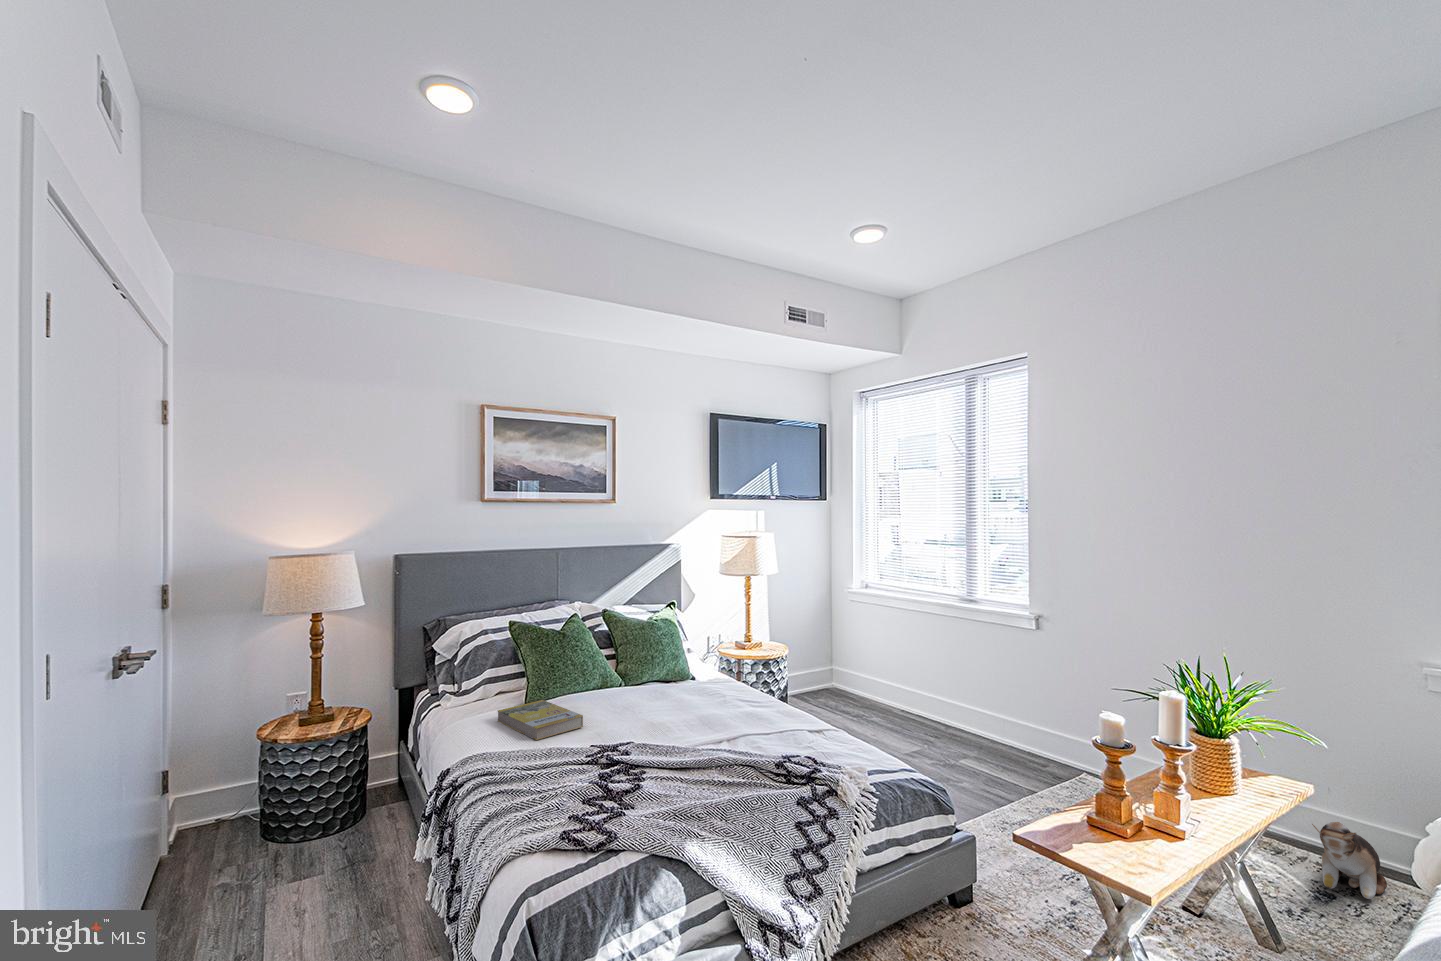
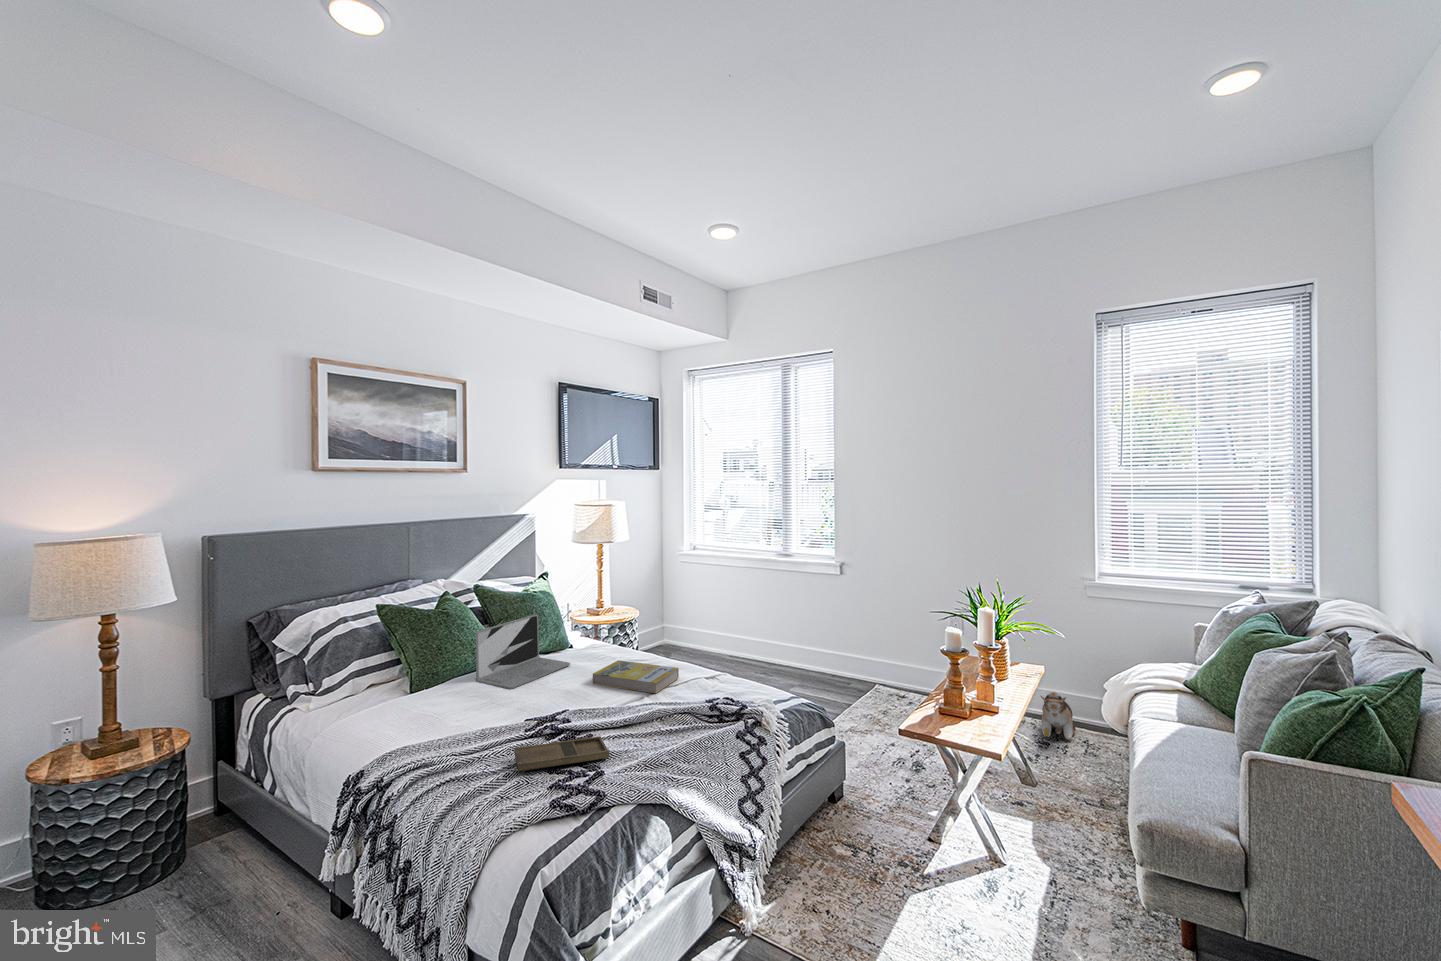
laptop: none [581,644,676,716] -> present [476,614,570,689]
book: present [498,700,583,740] -> present [593,660,679,693]
tray: none [554,773,649,799] -> present [514,736,609,773]

